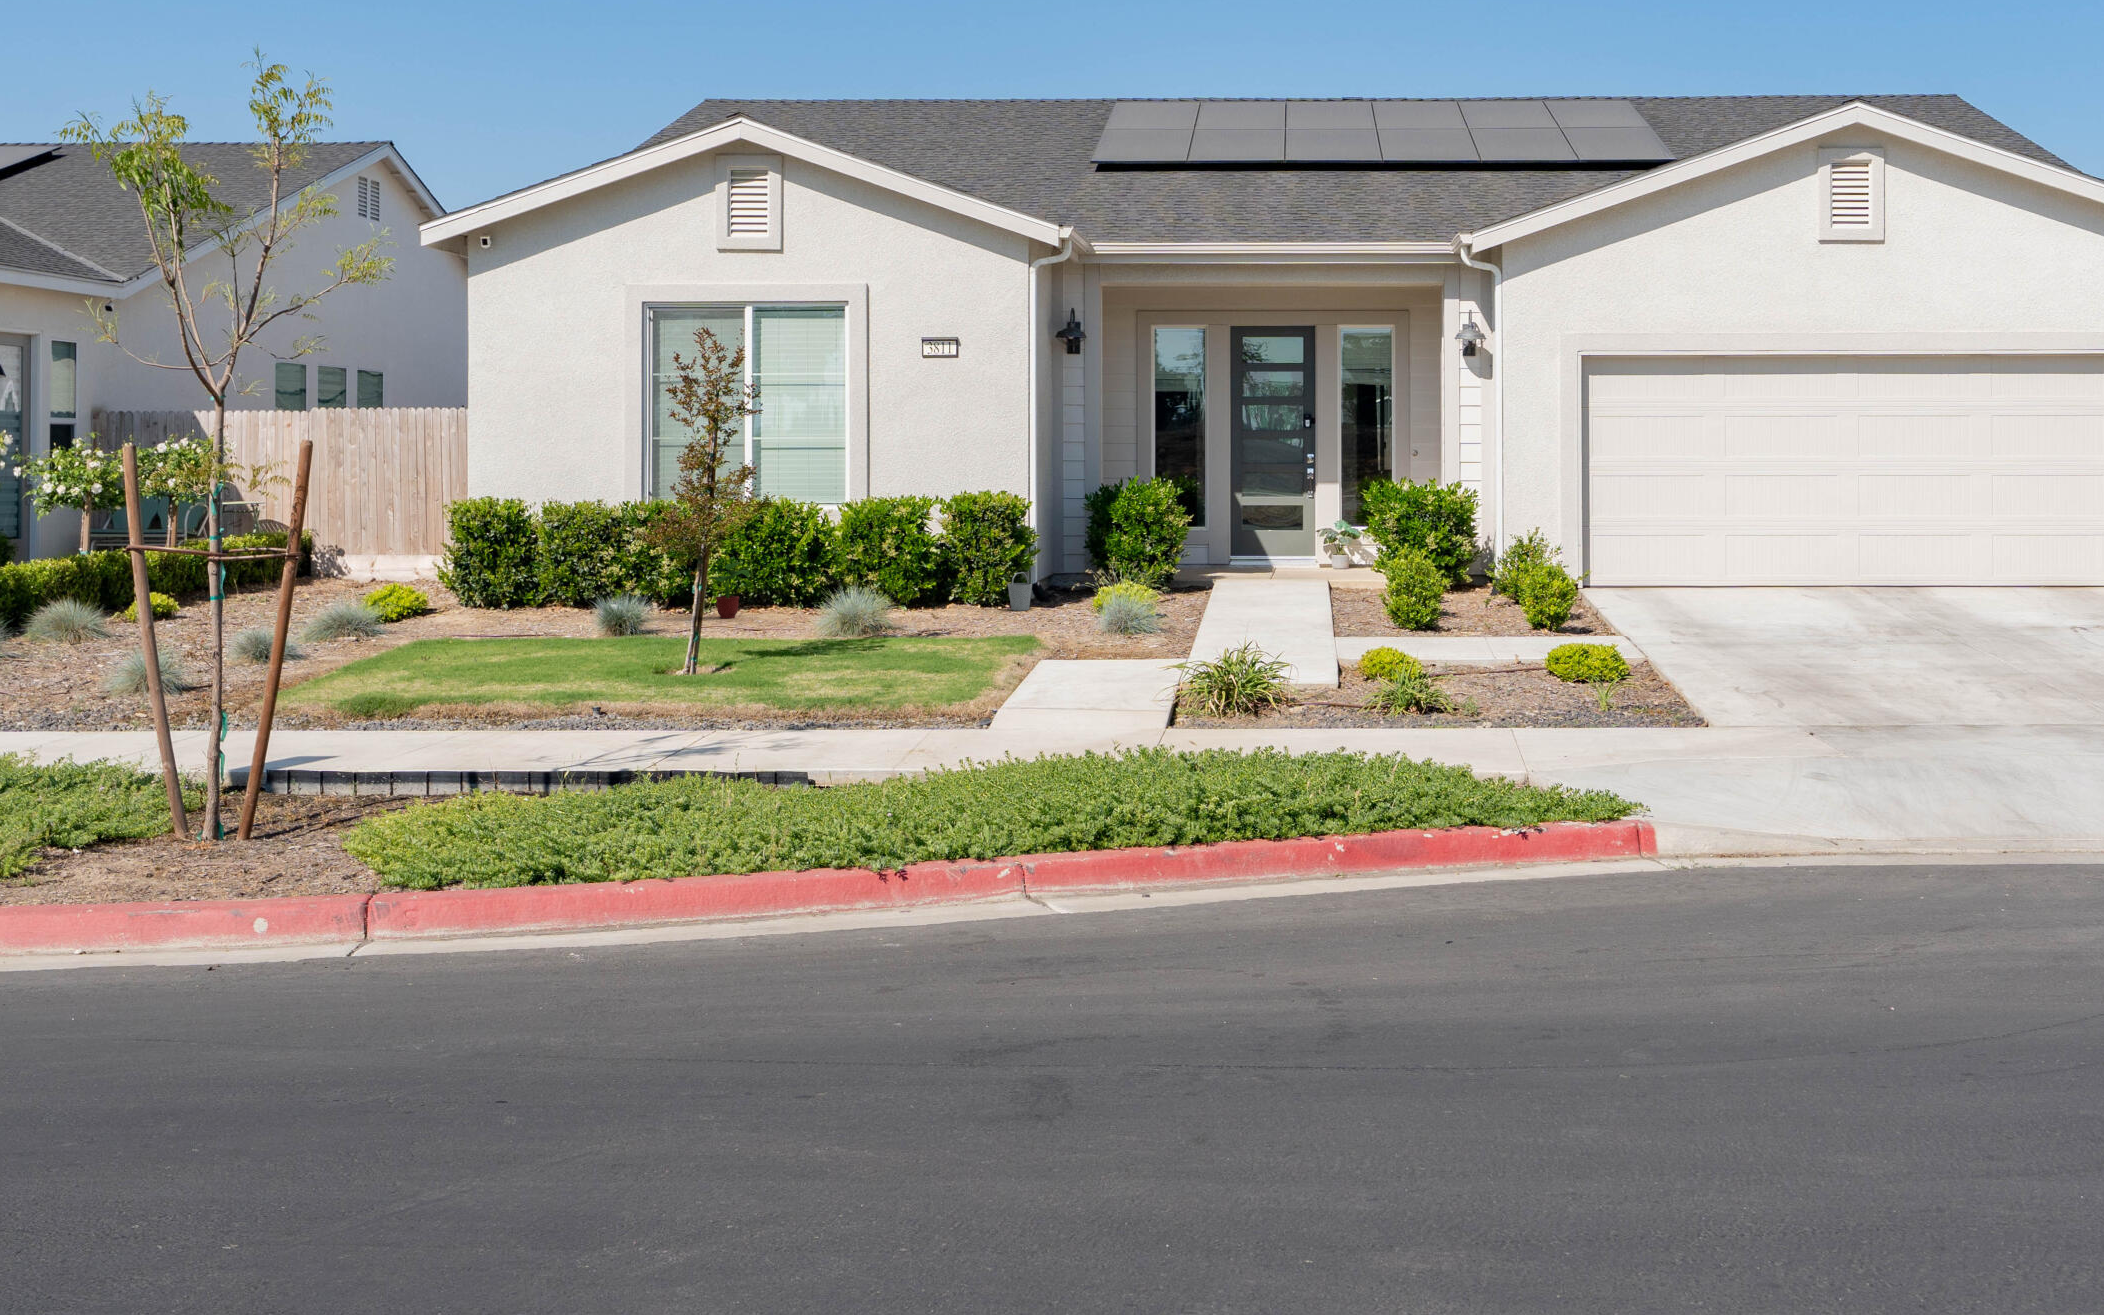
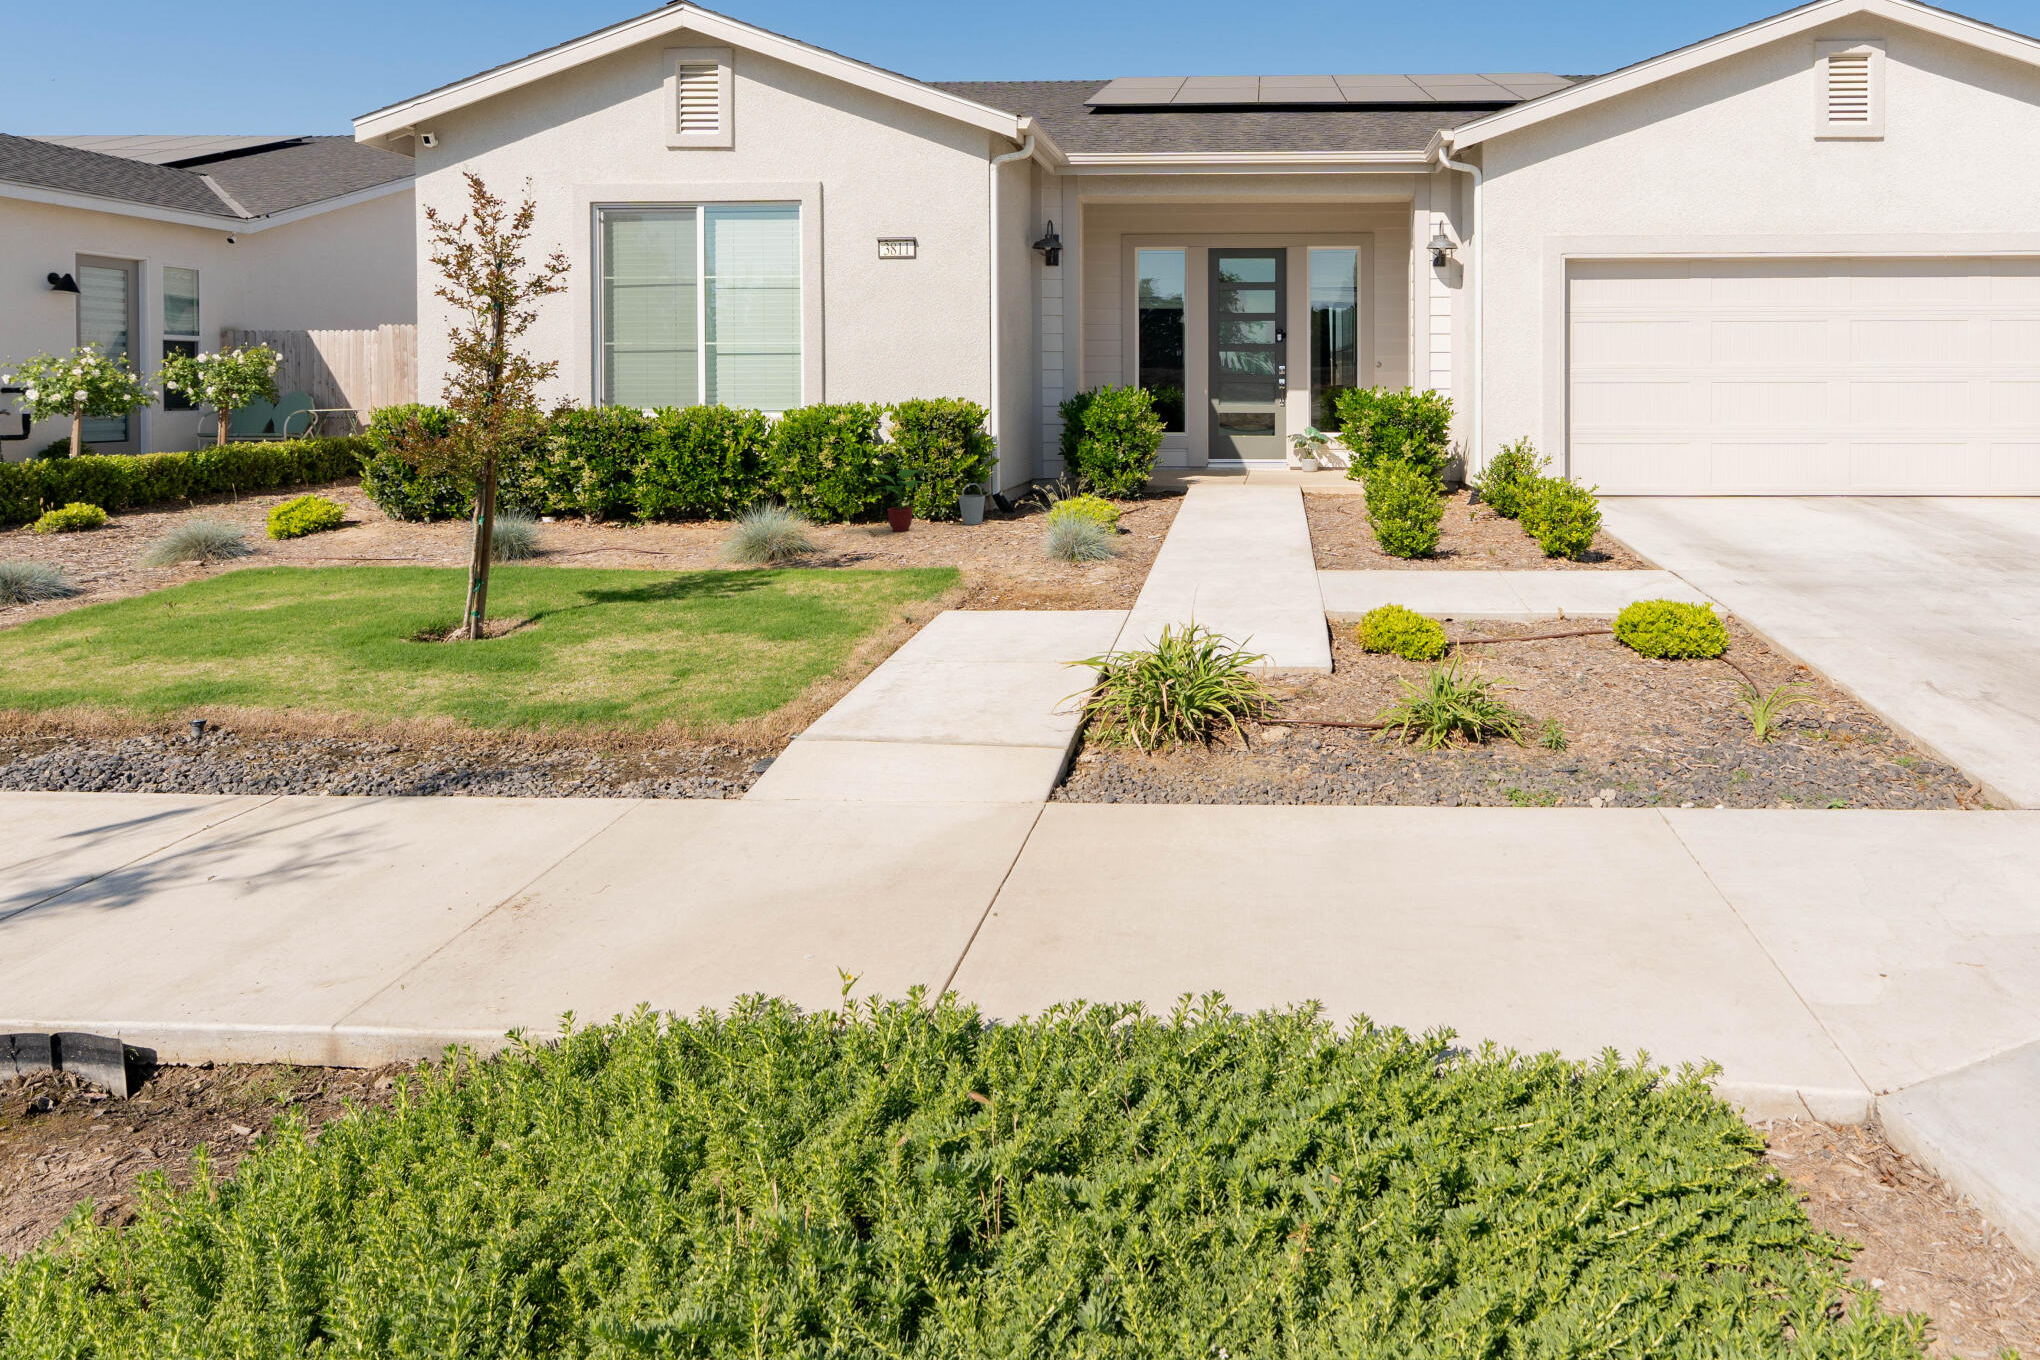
potted plant: present [688,562,753,618] -> present [860,469,930,532]

